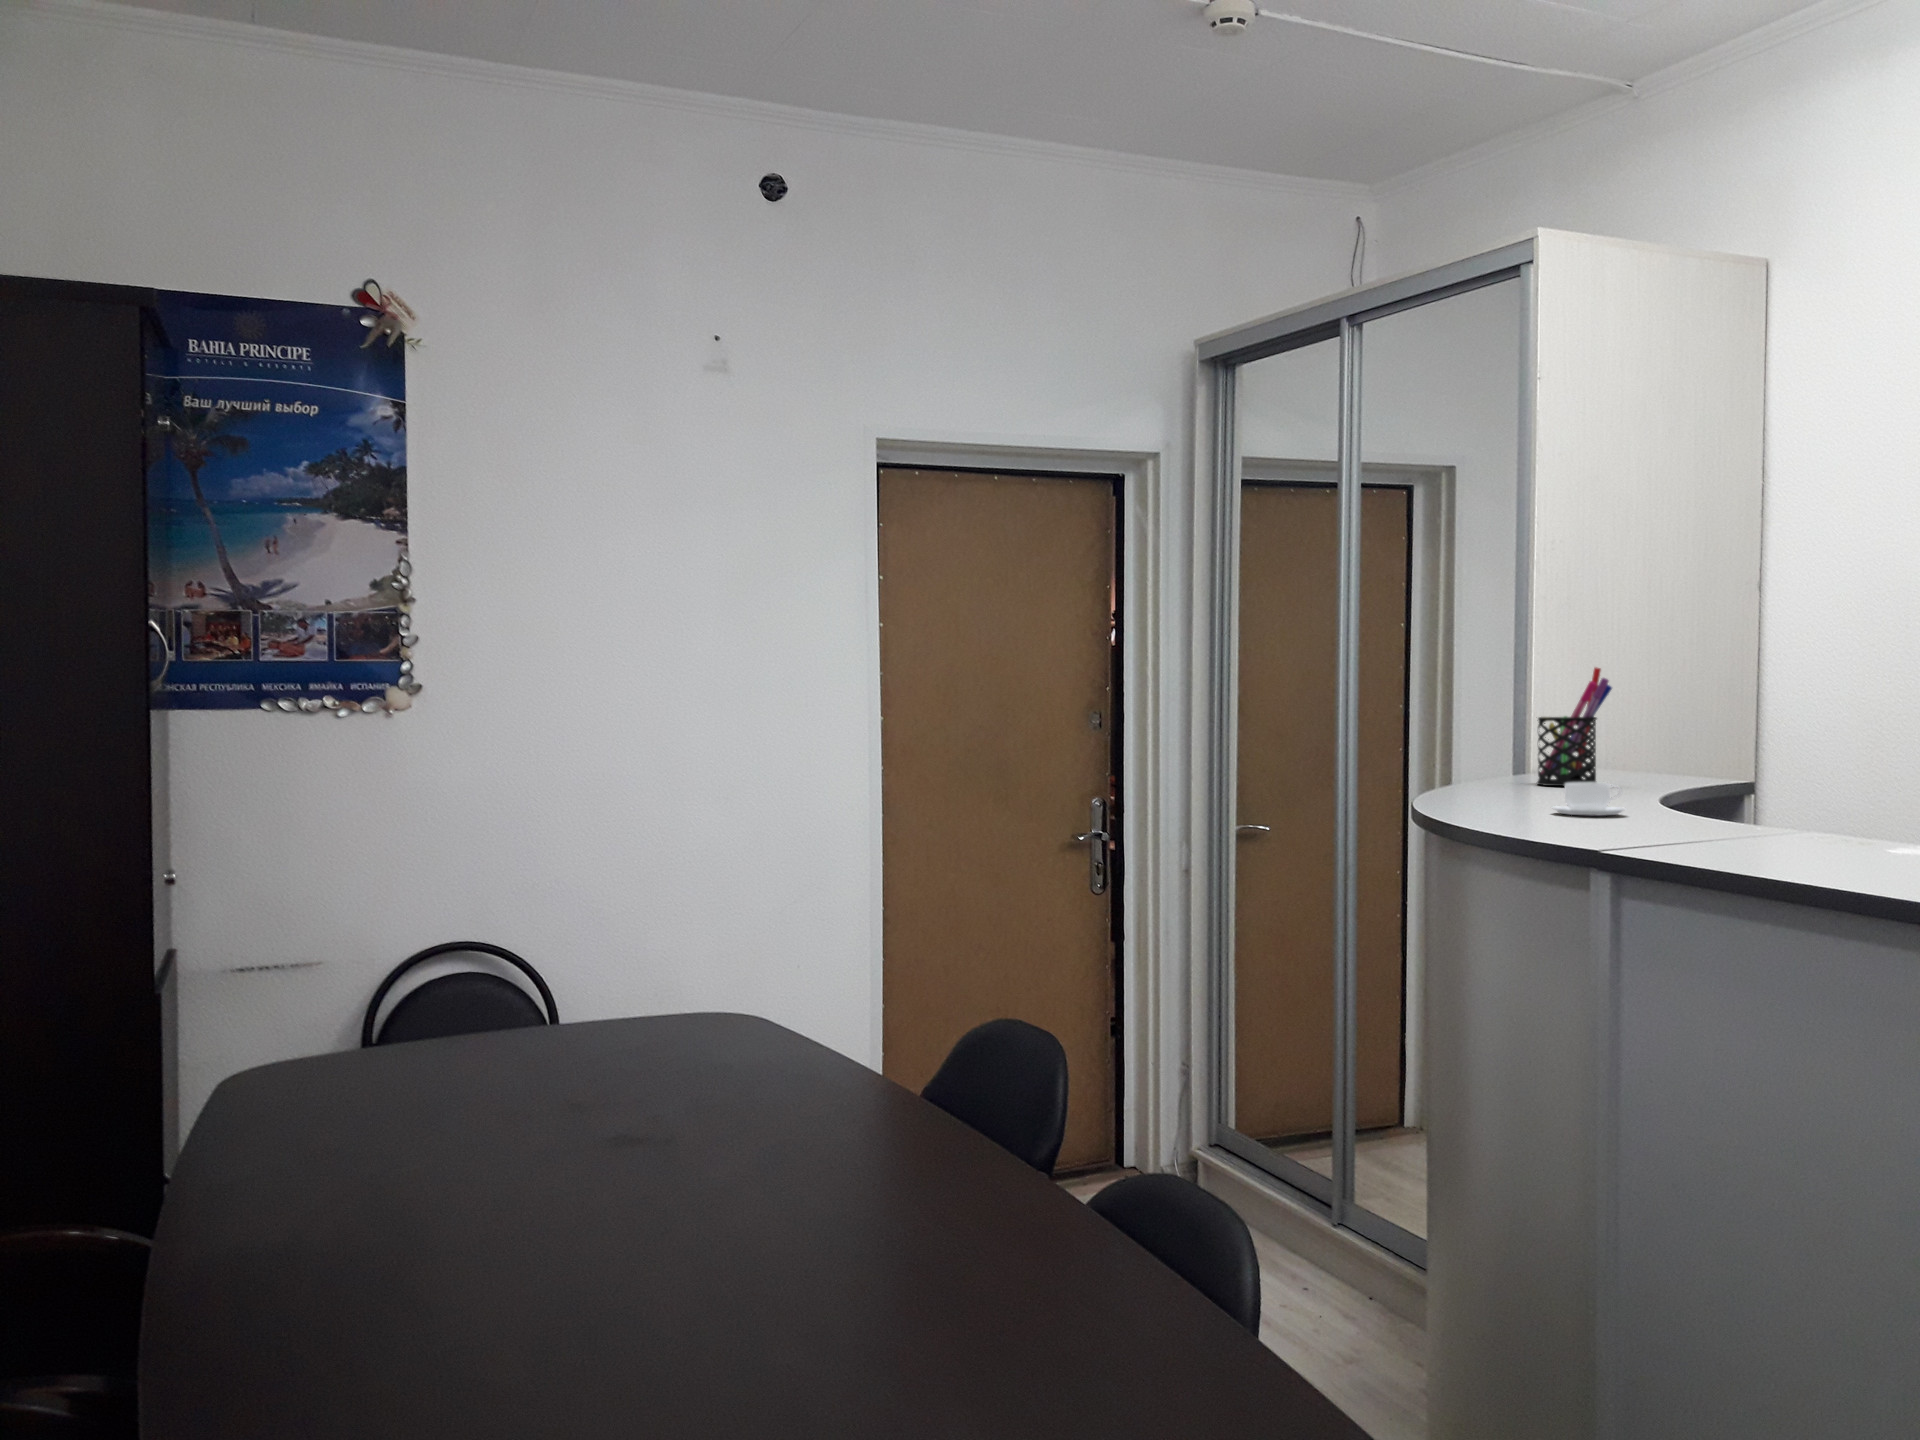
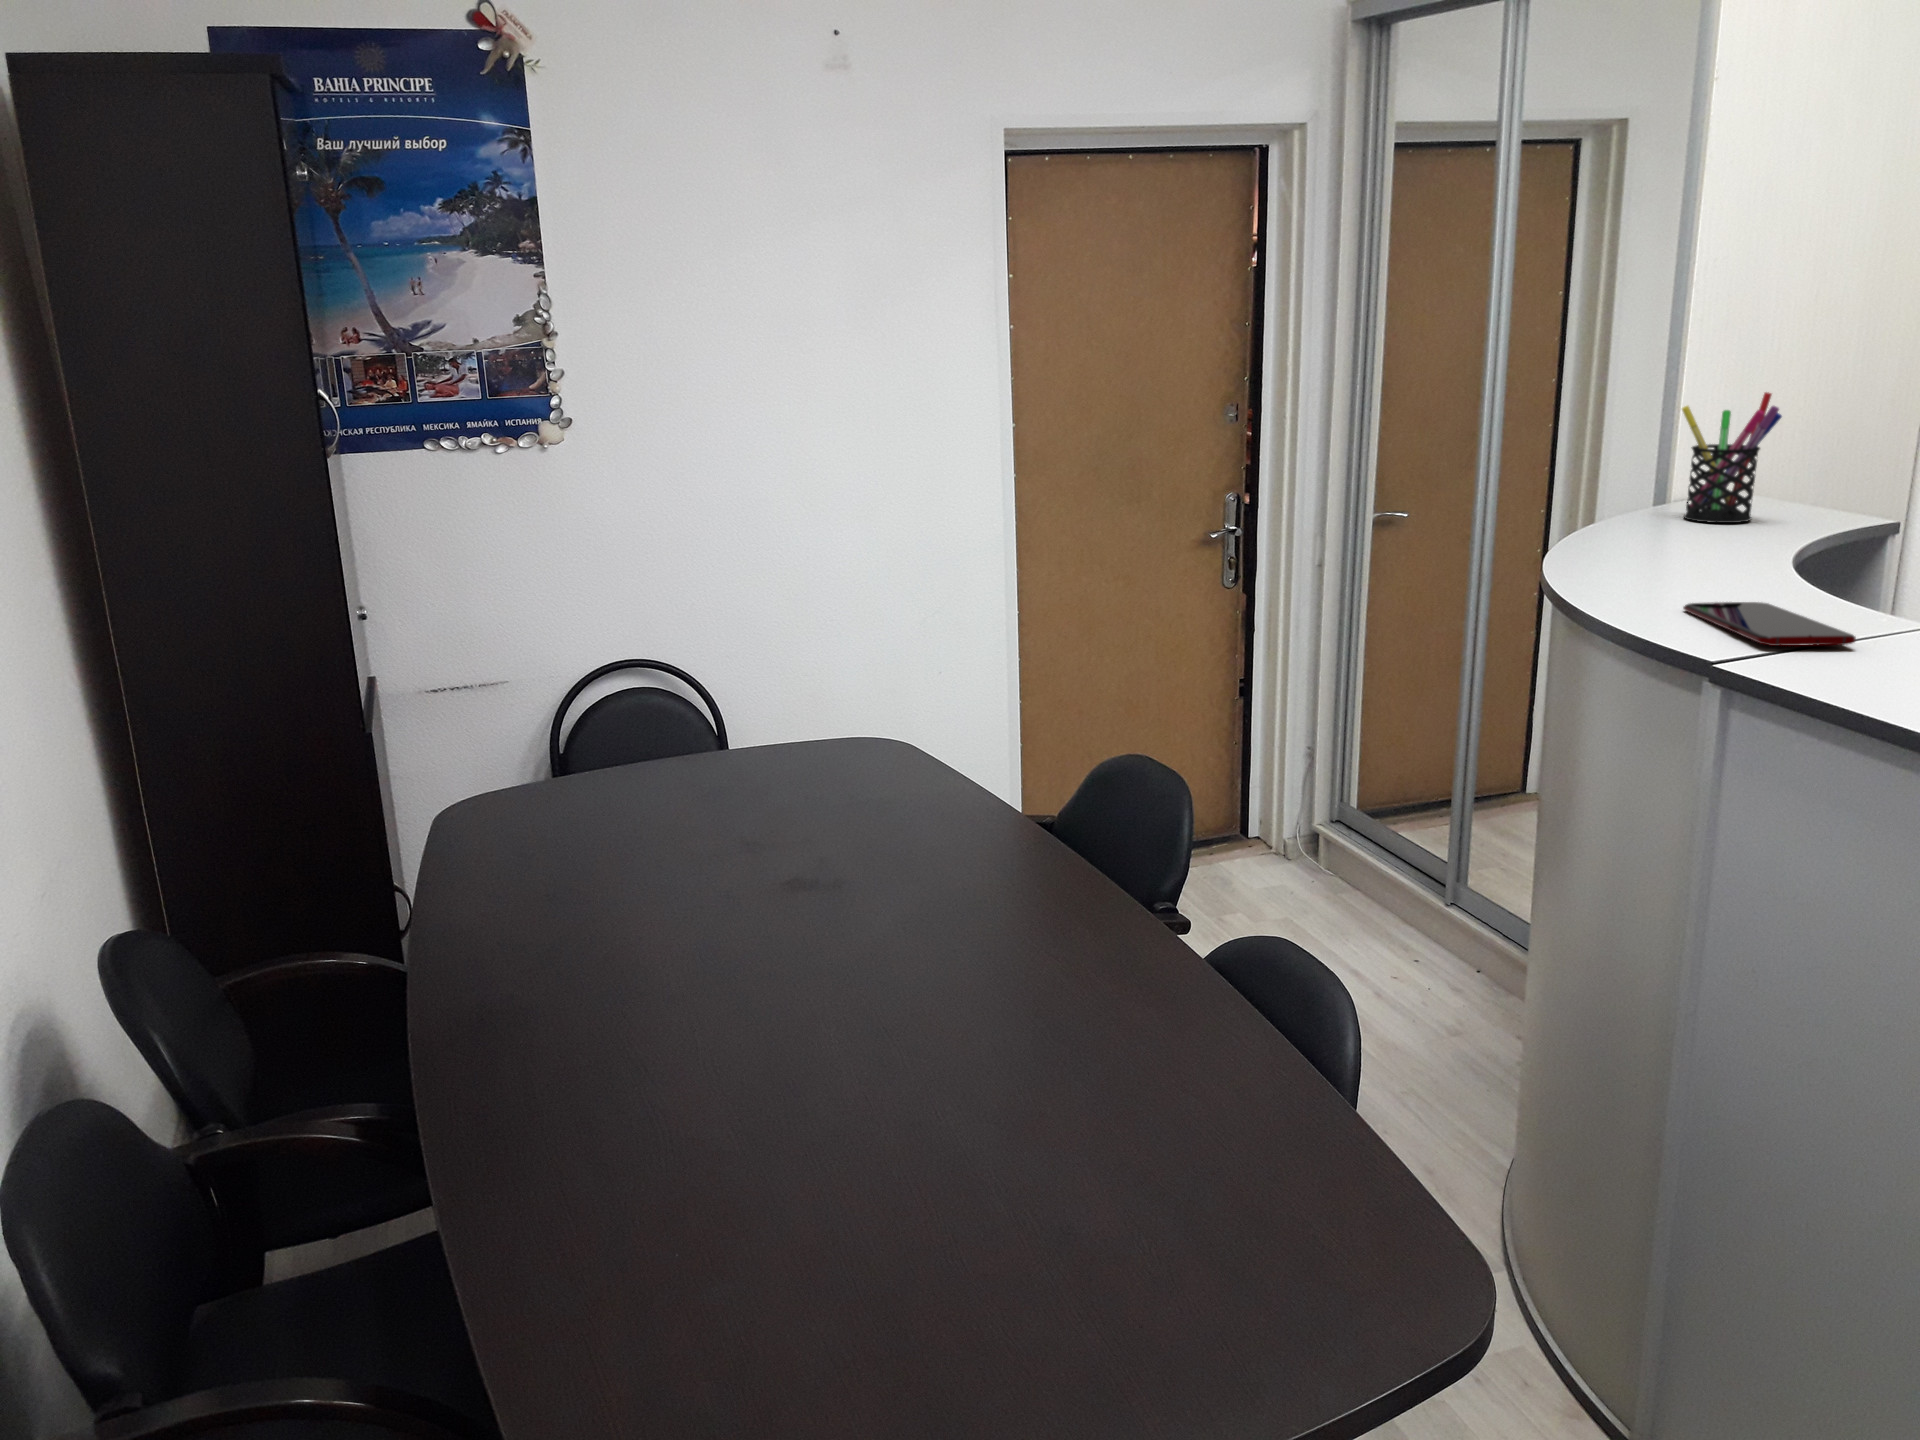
coffee cup: present [1553,782,1625,815] -> none [1691,552,1779,594]
smartphone: none [1547,816,1696,835] -> present [1683,602,1856,646]

